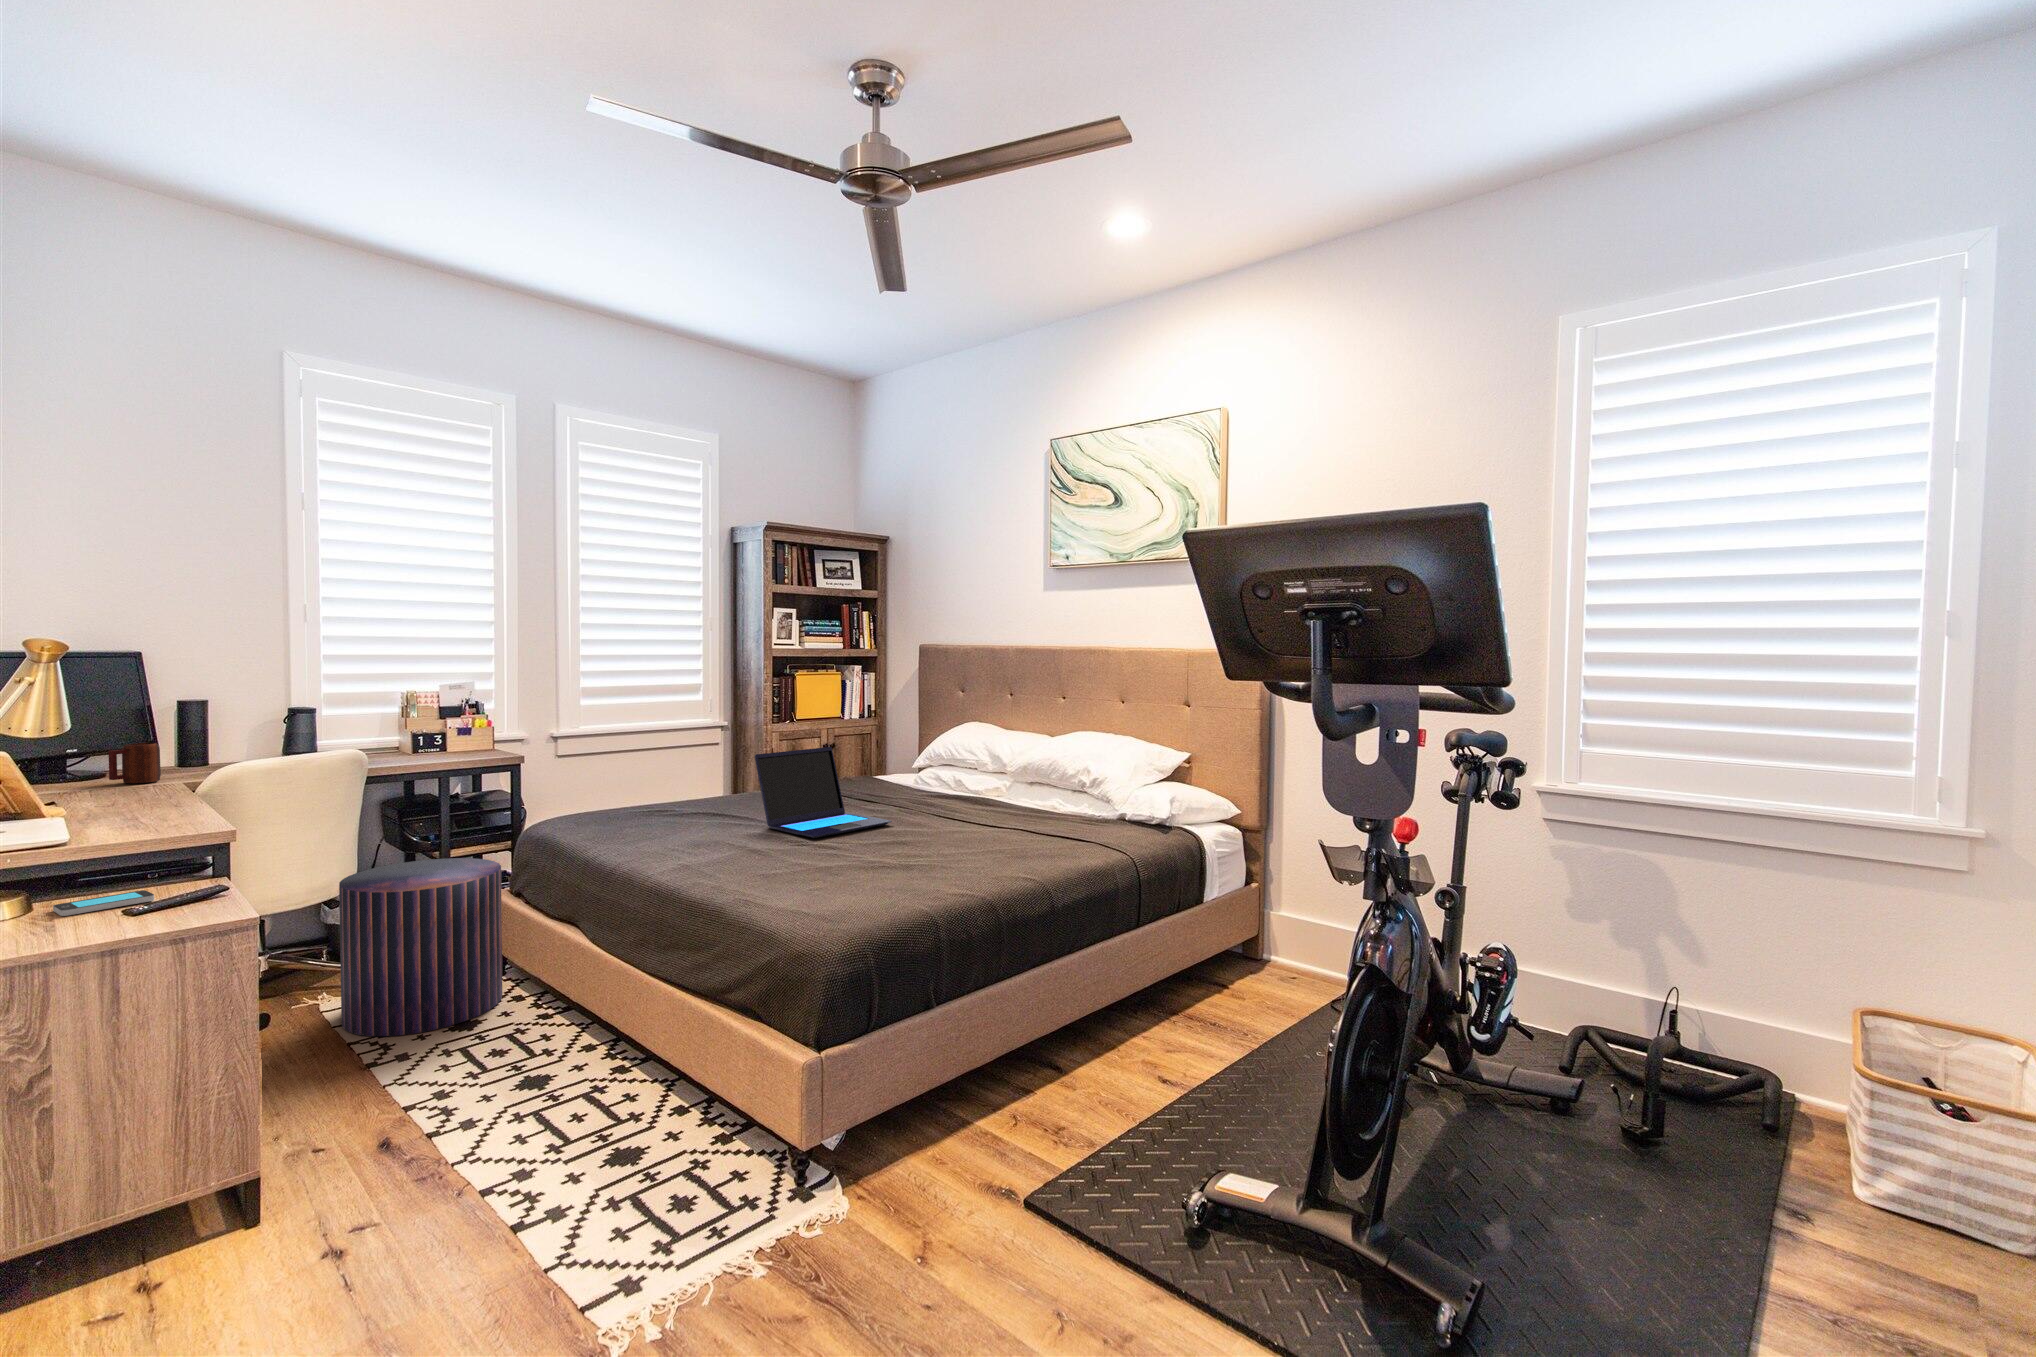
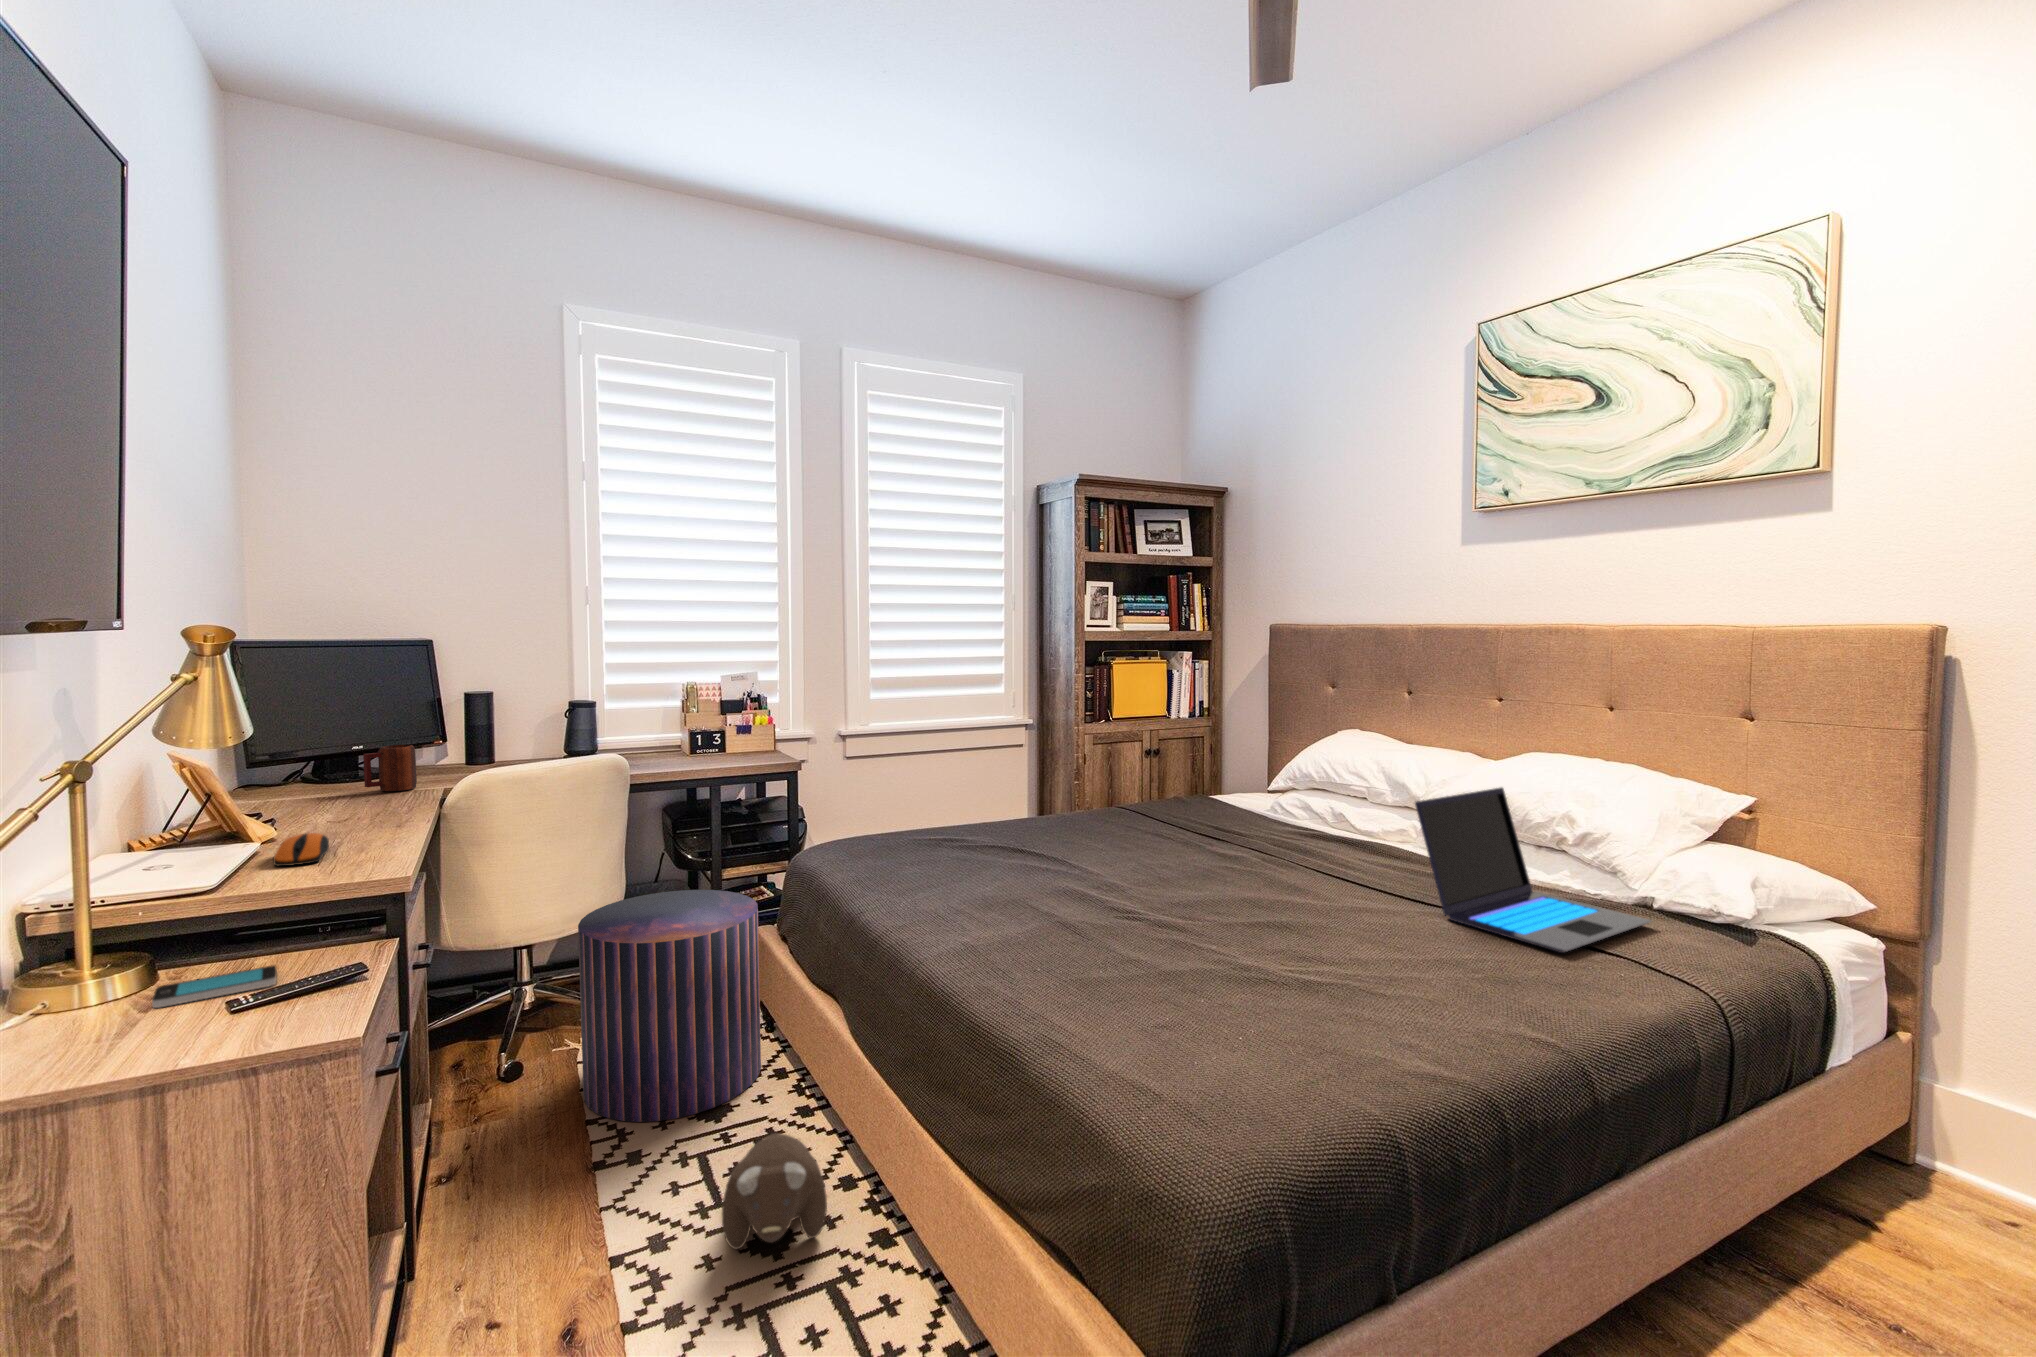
laptop: present [755,747,892,838] -> present [1415,788,1651,953]
computer mouse: none [103,804,147,827] -> present [273,833,329,866]
plush toy: none [500,1006,581,1086] -> present [722,1133,827,1249]

